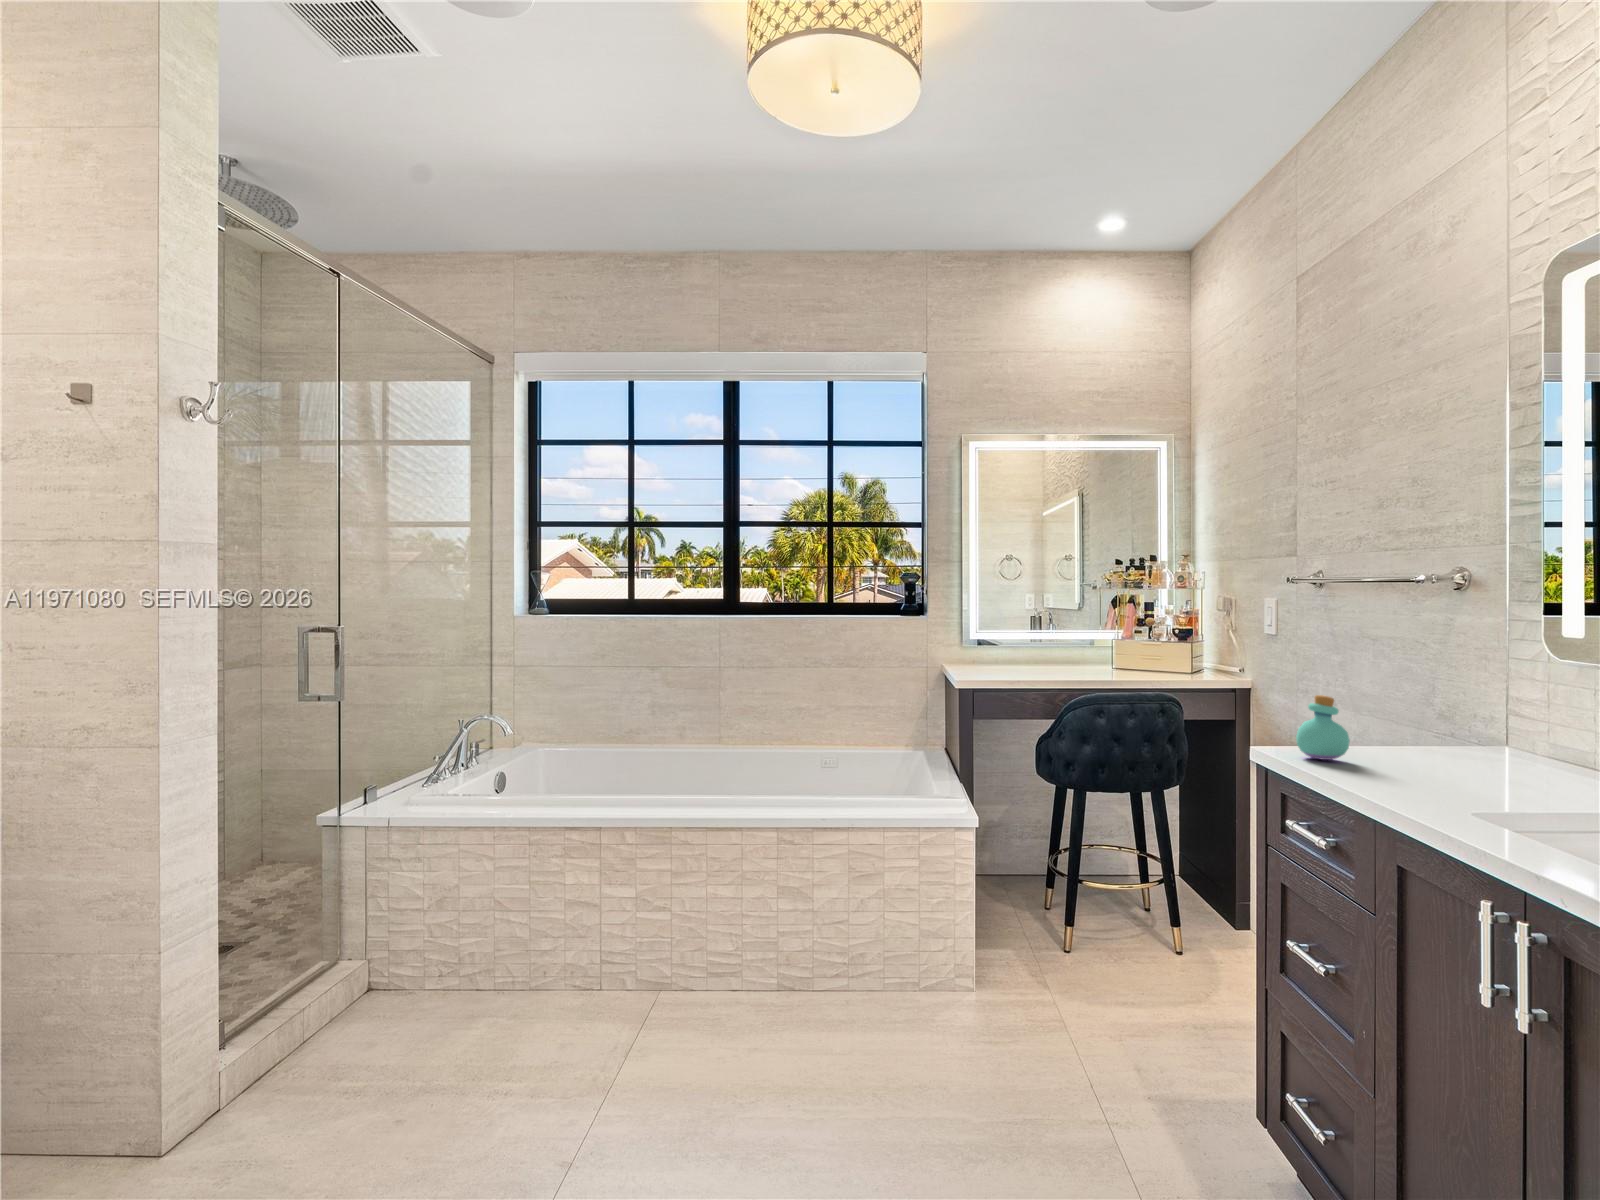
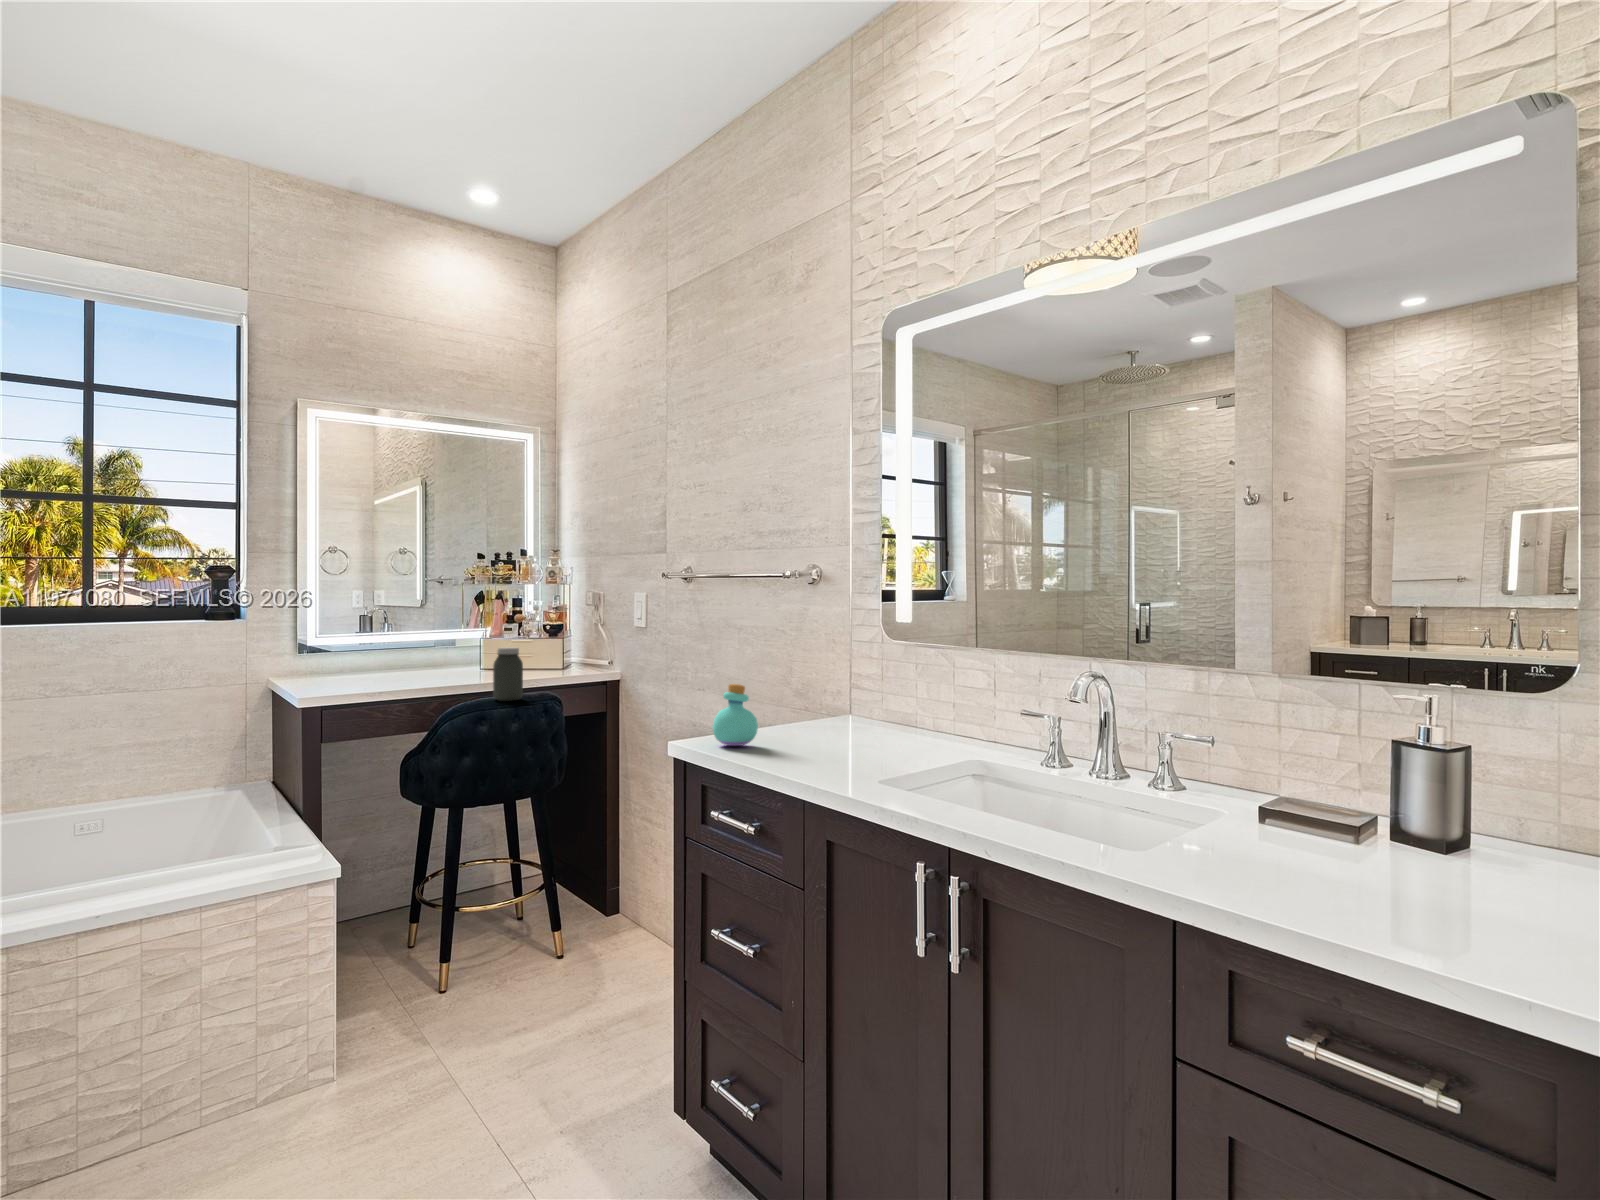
jar: none [1112,649,1140,699] -> present [493,648,523,701]

